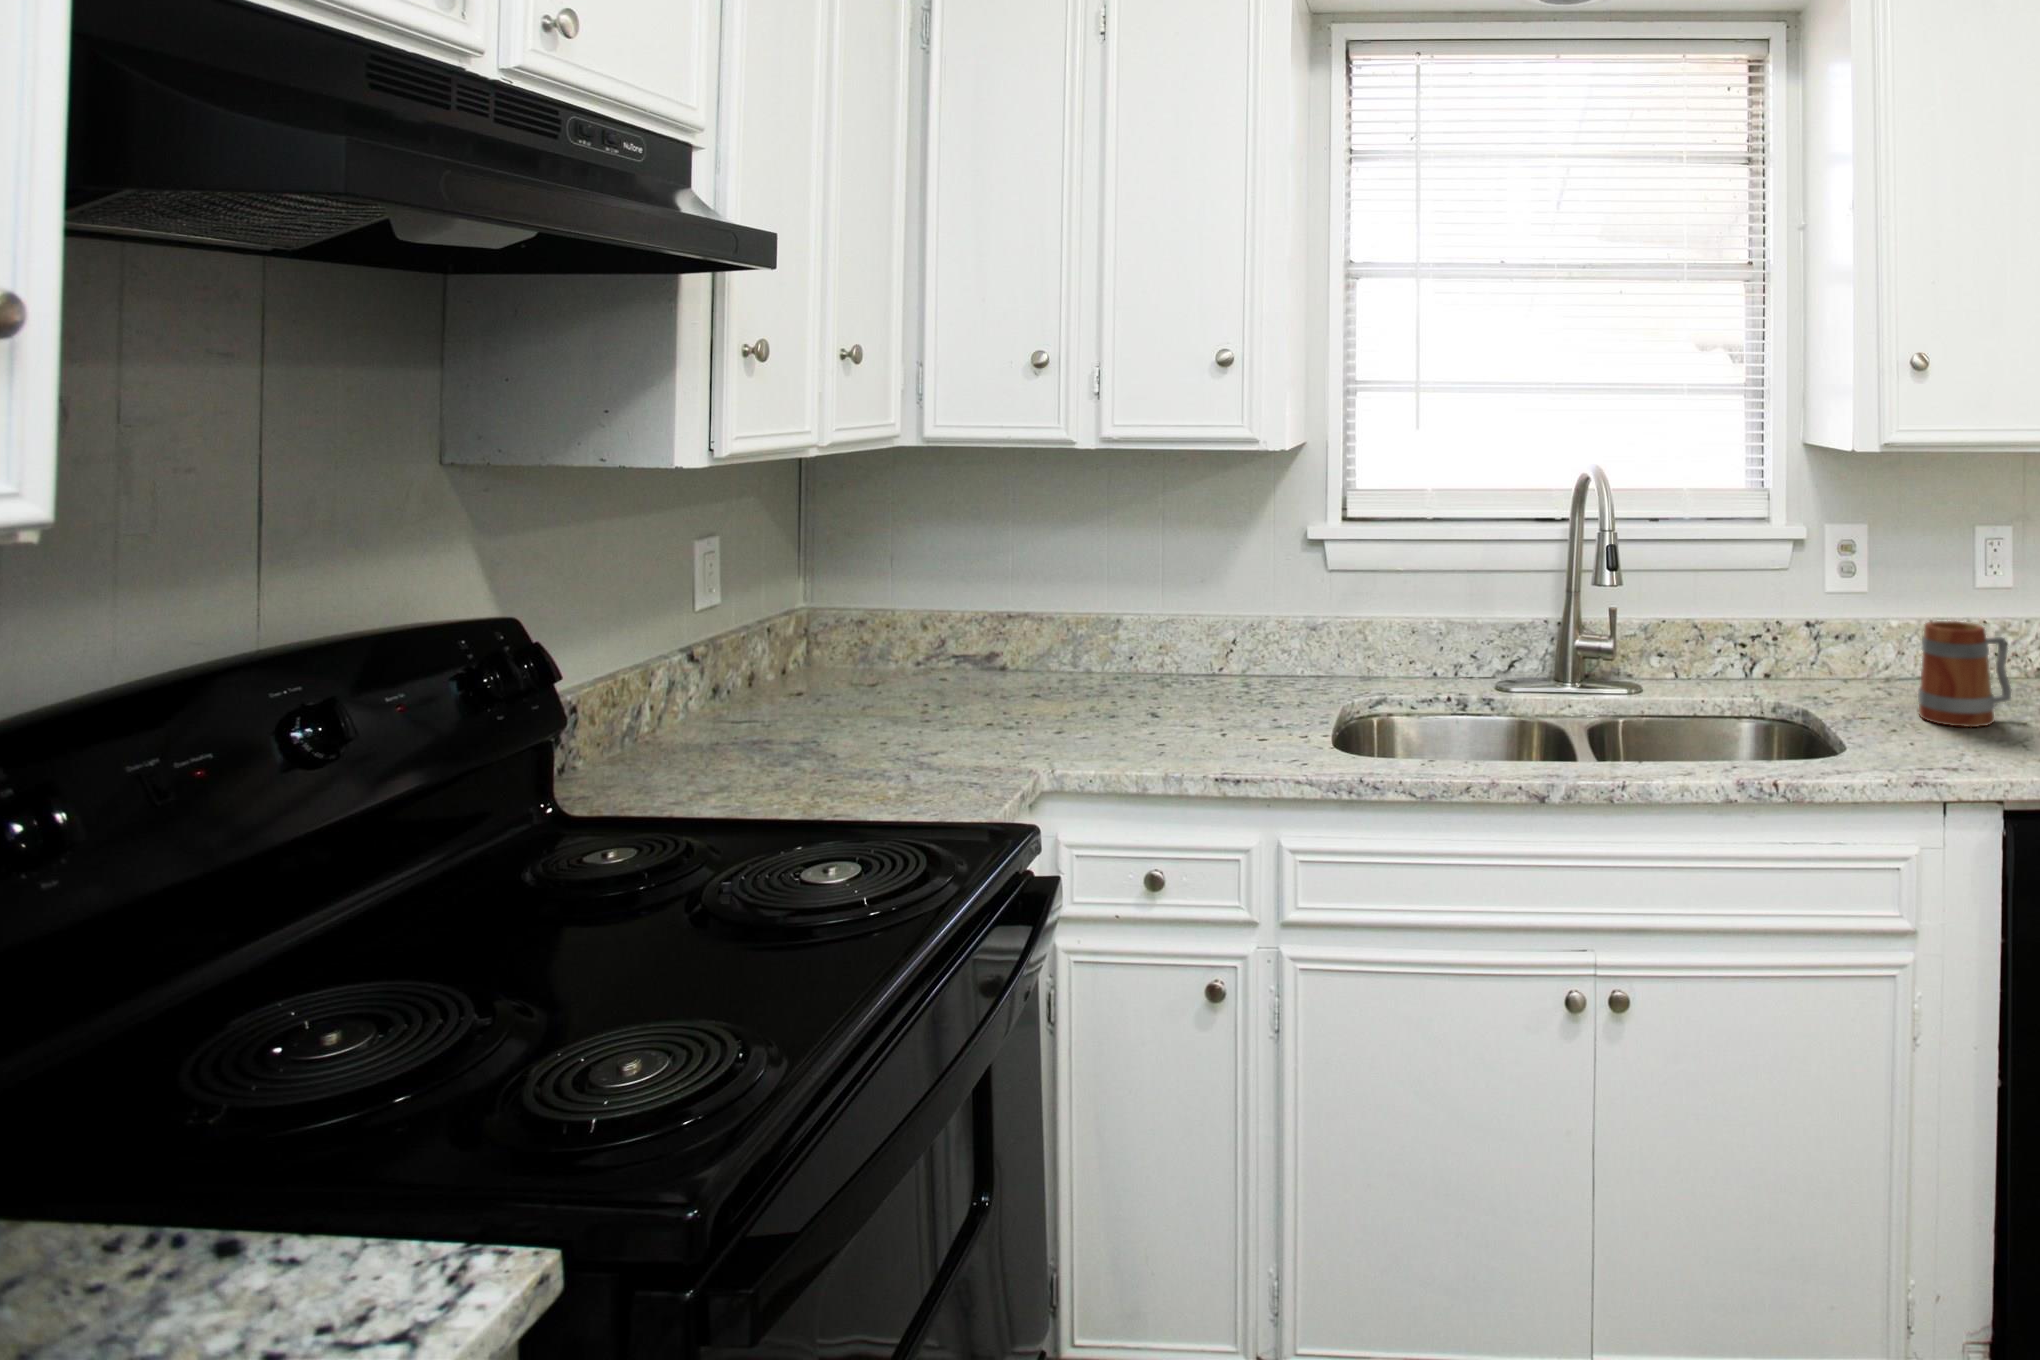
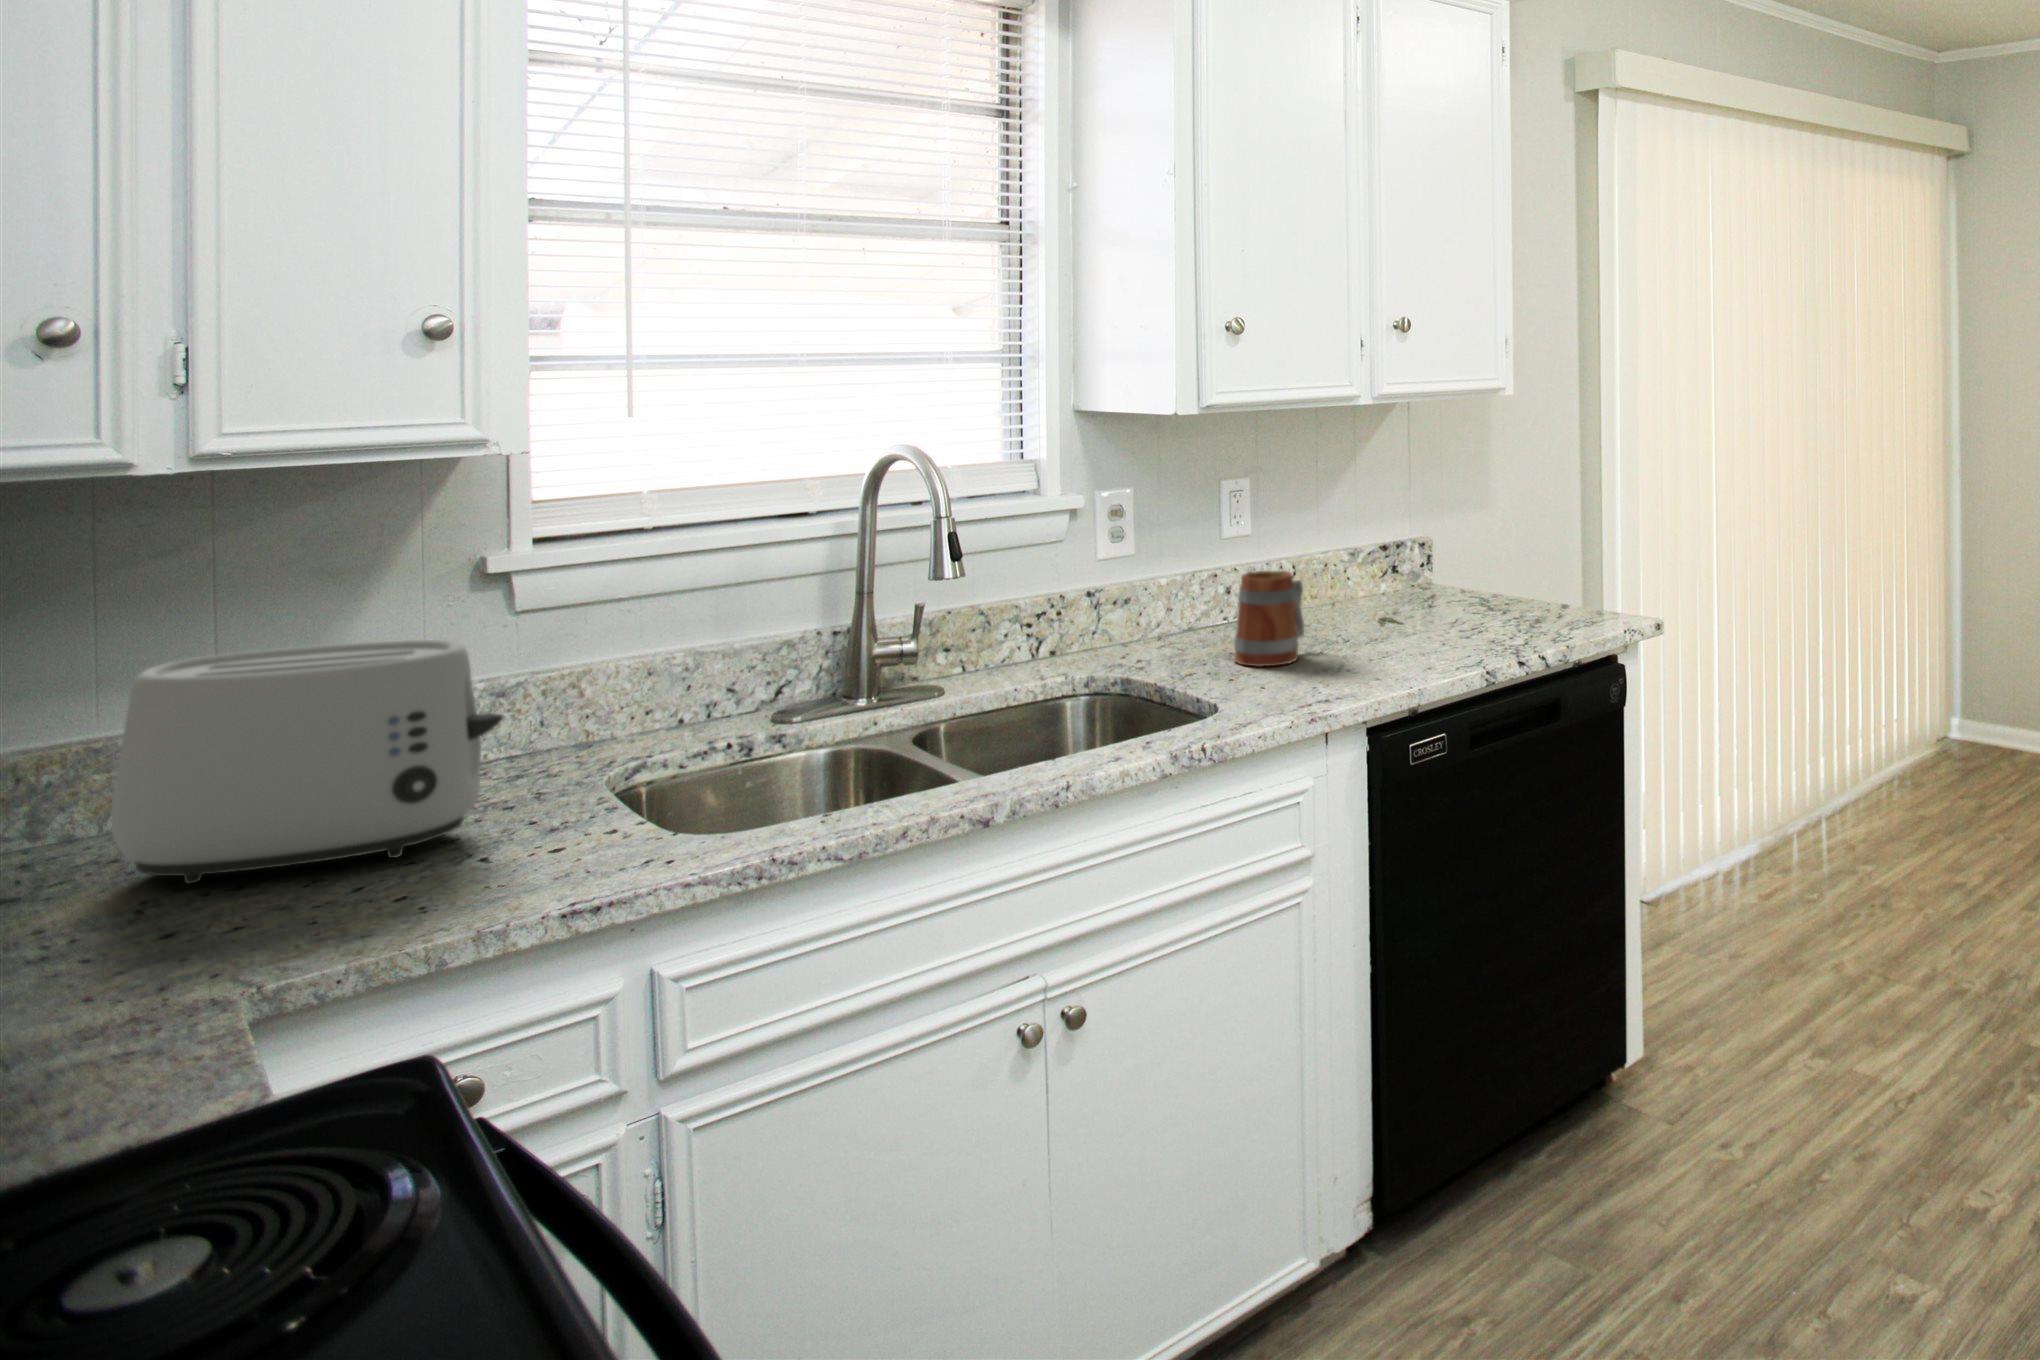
toaster: none [1079,570,1257,721] -> present [111,640,503,883]

